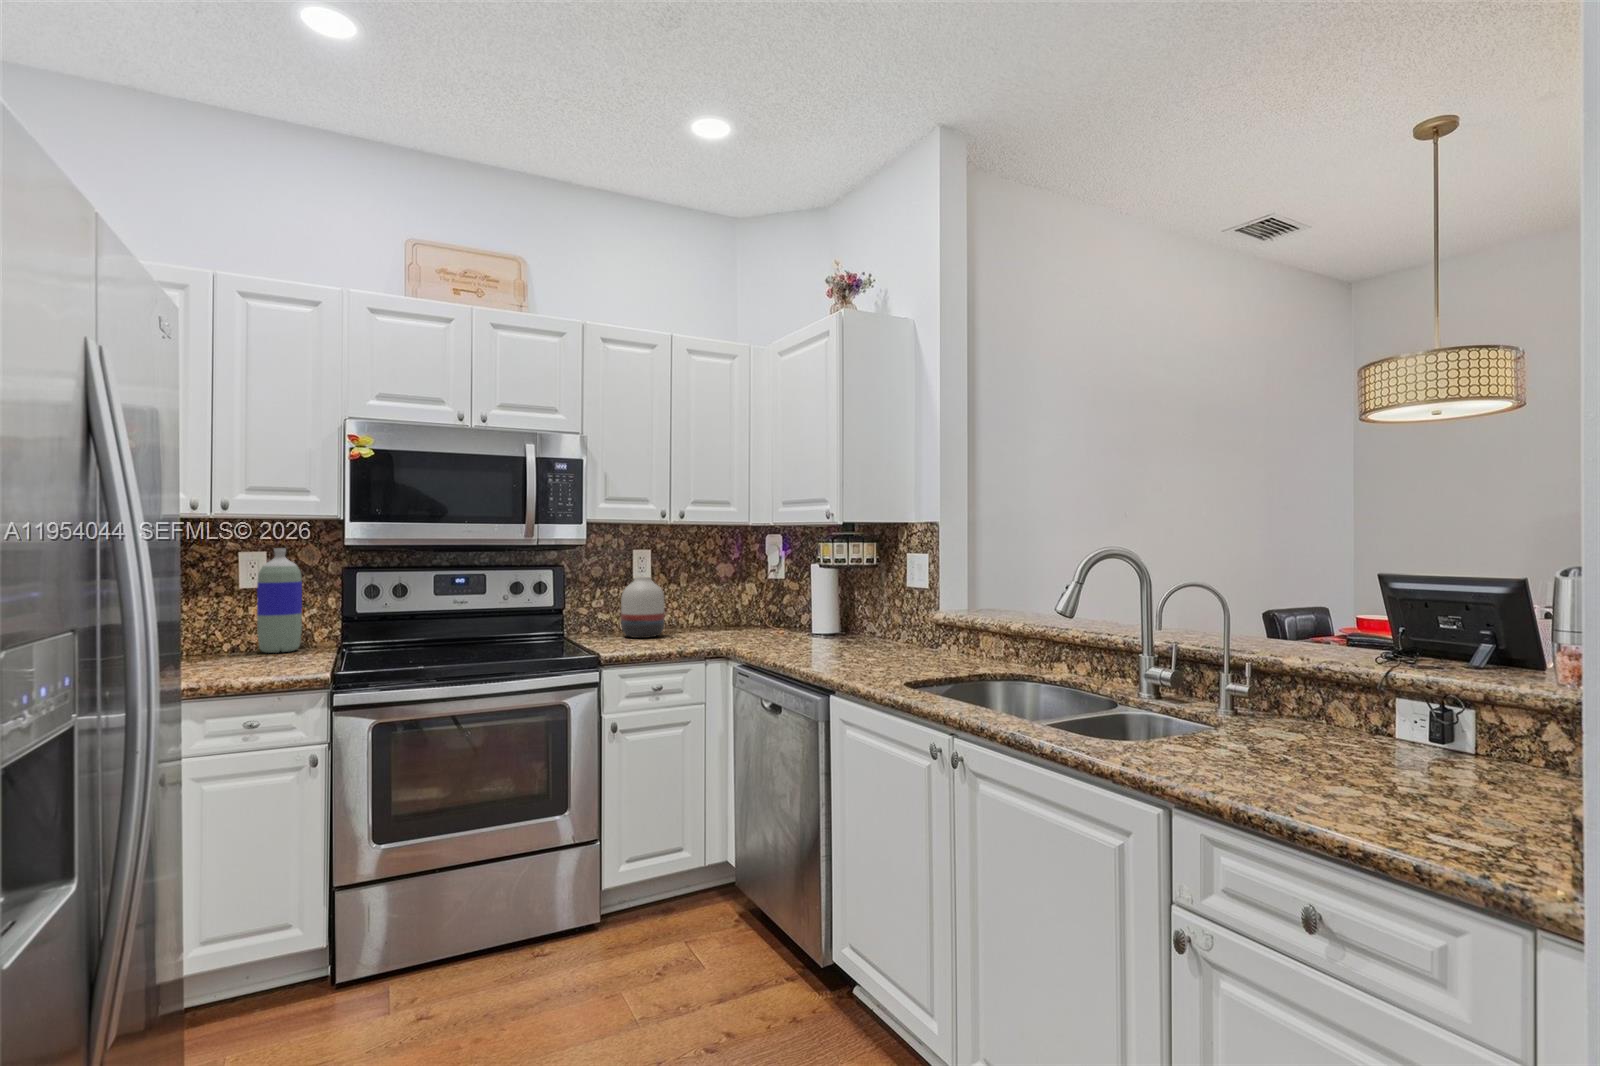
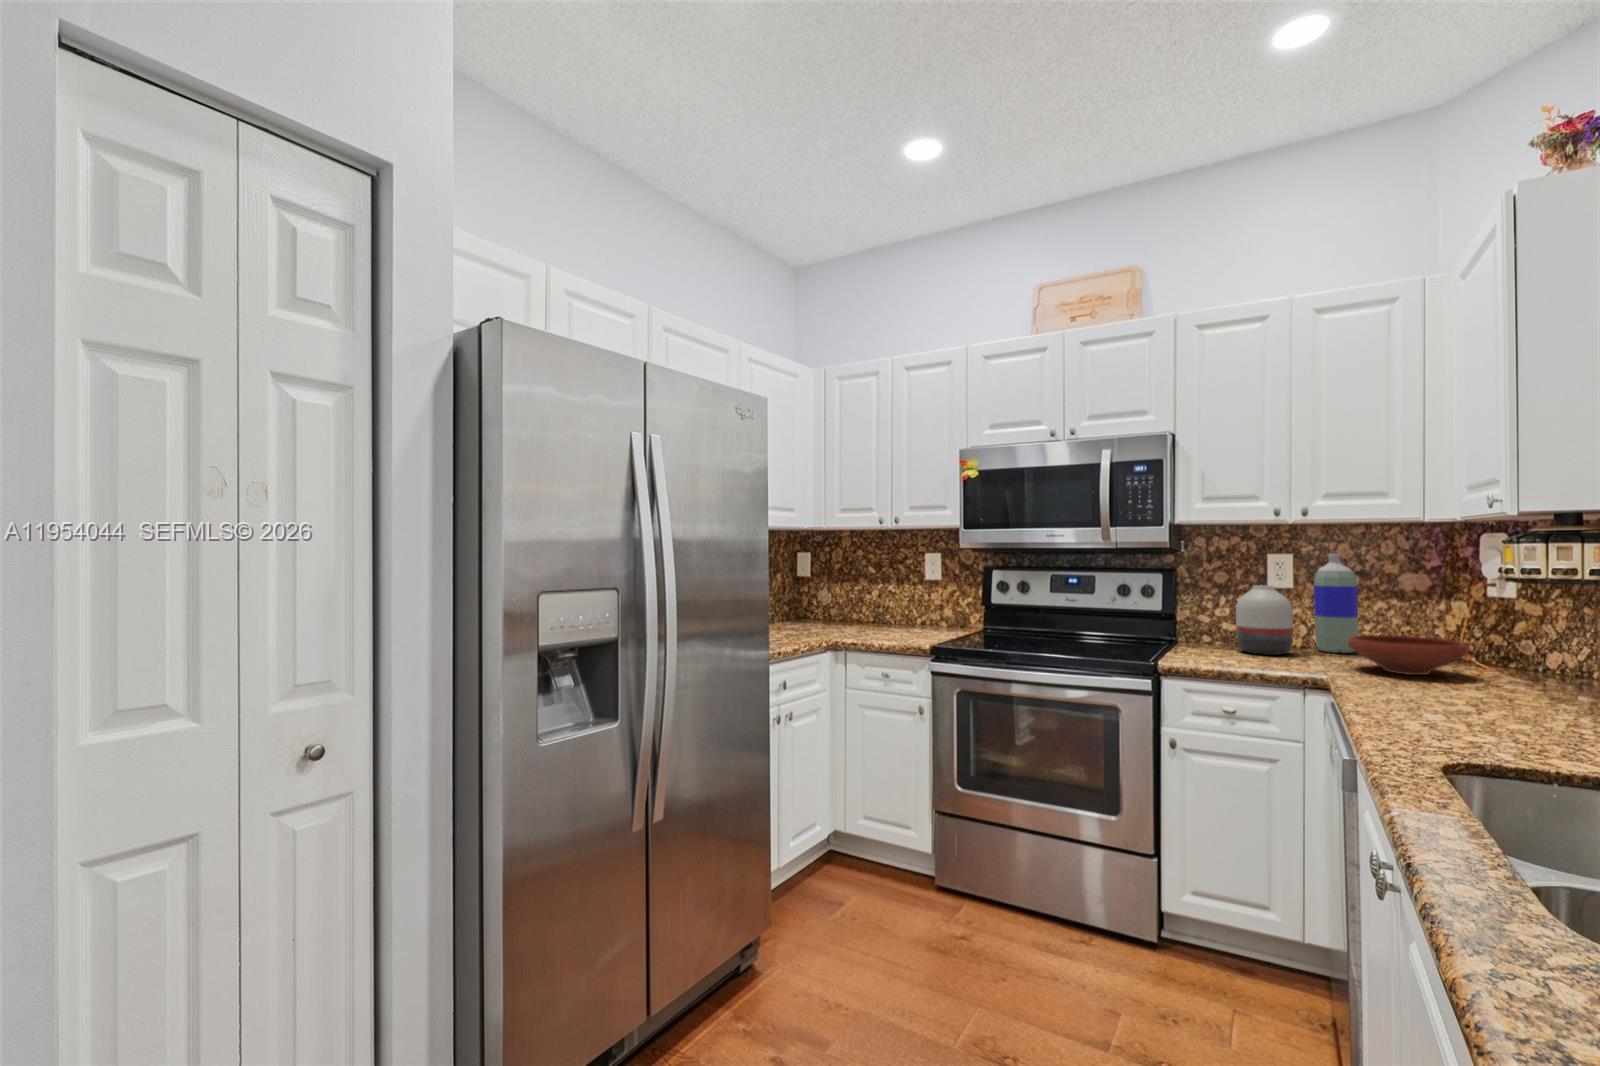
bottle: present [257,548,302,653] -> present [1314,553,1358,653]
bowl: none [714,610,784,639] -> present [1348,634,1469,675]

